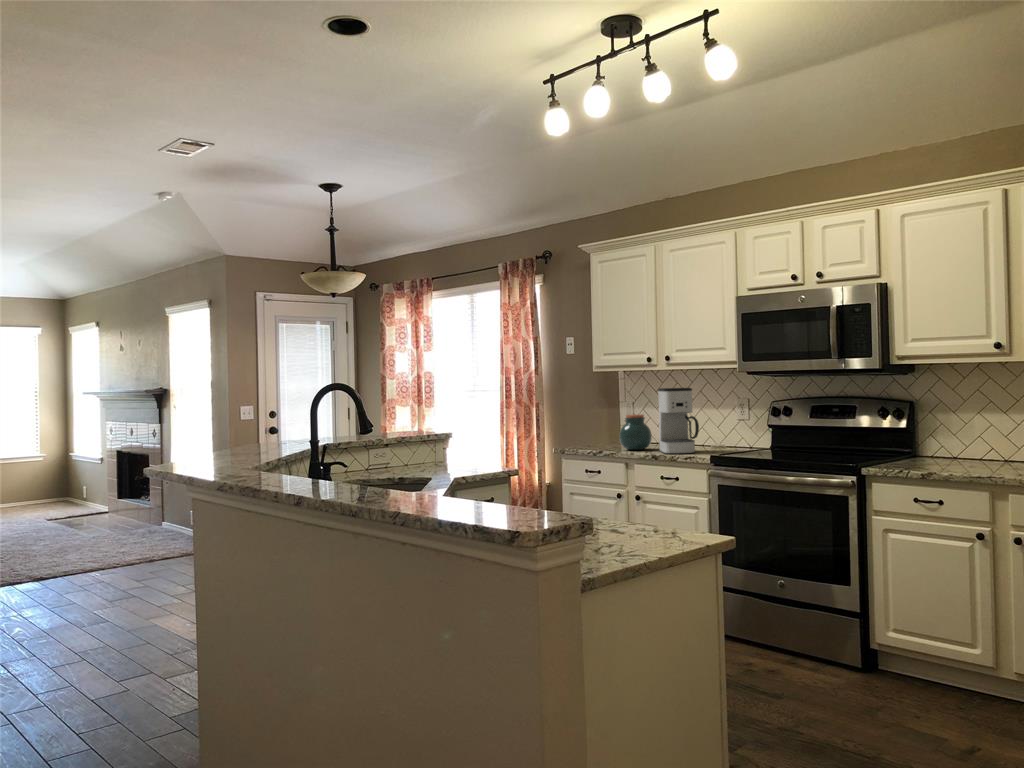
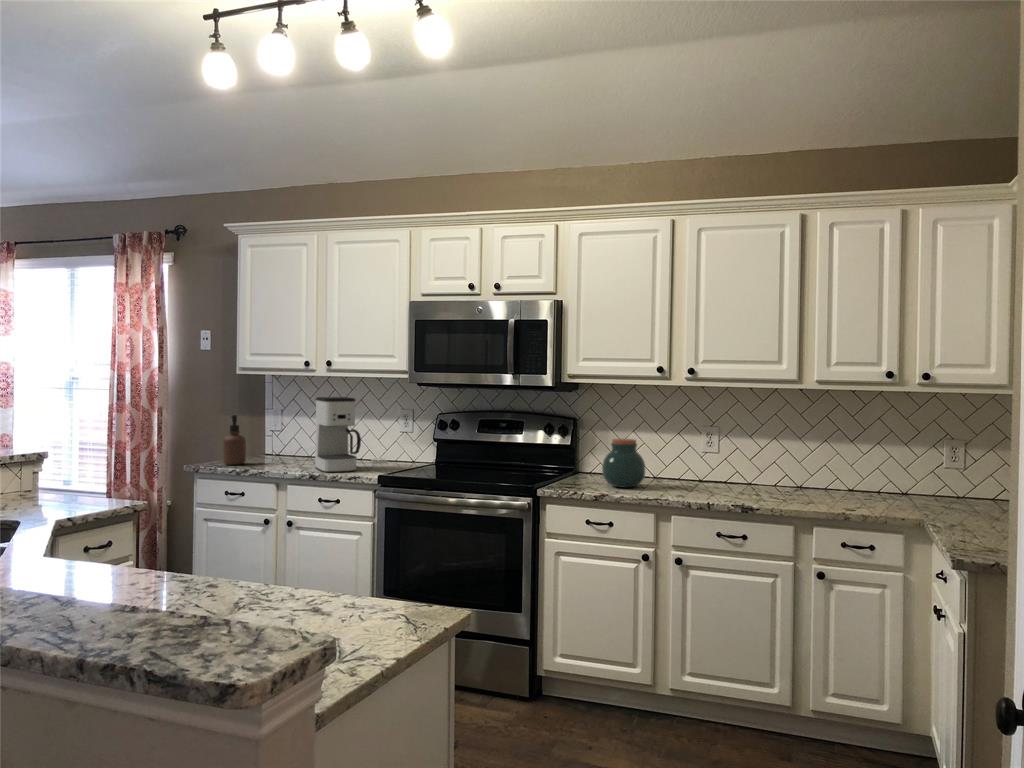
soap dispenser: none [584,407,603,449] -> present [223,415,246,465]
jar: present [619,414,652,450] -> present [602,439,645,488]

